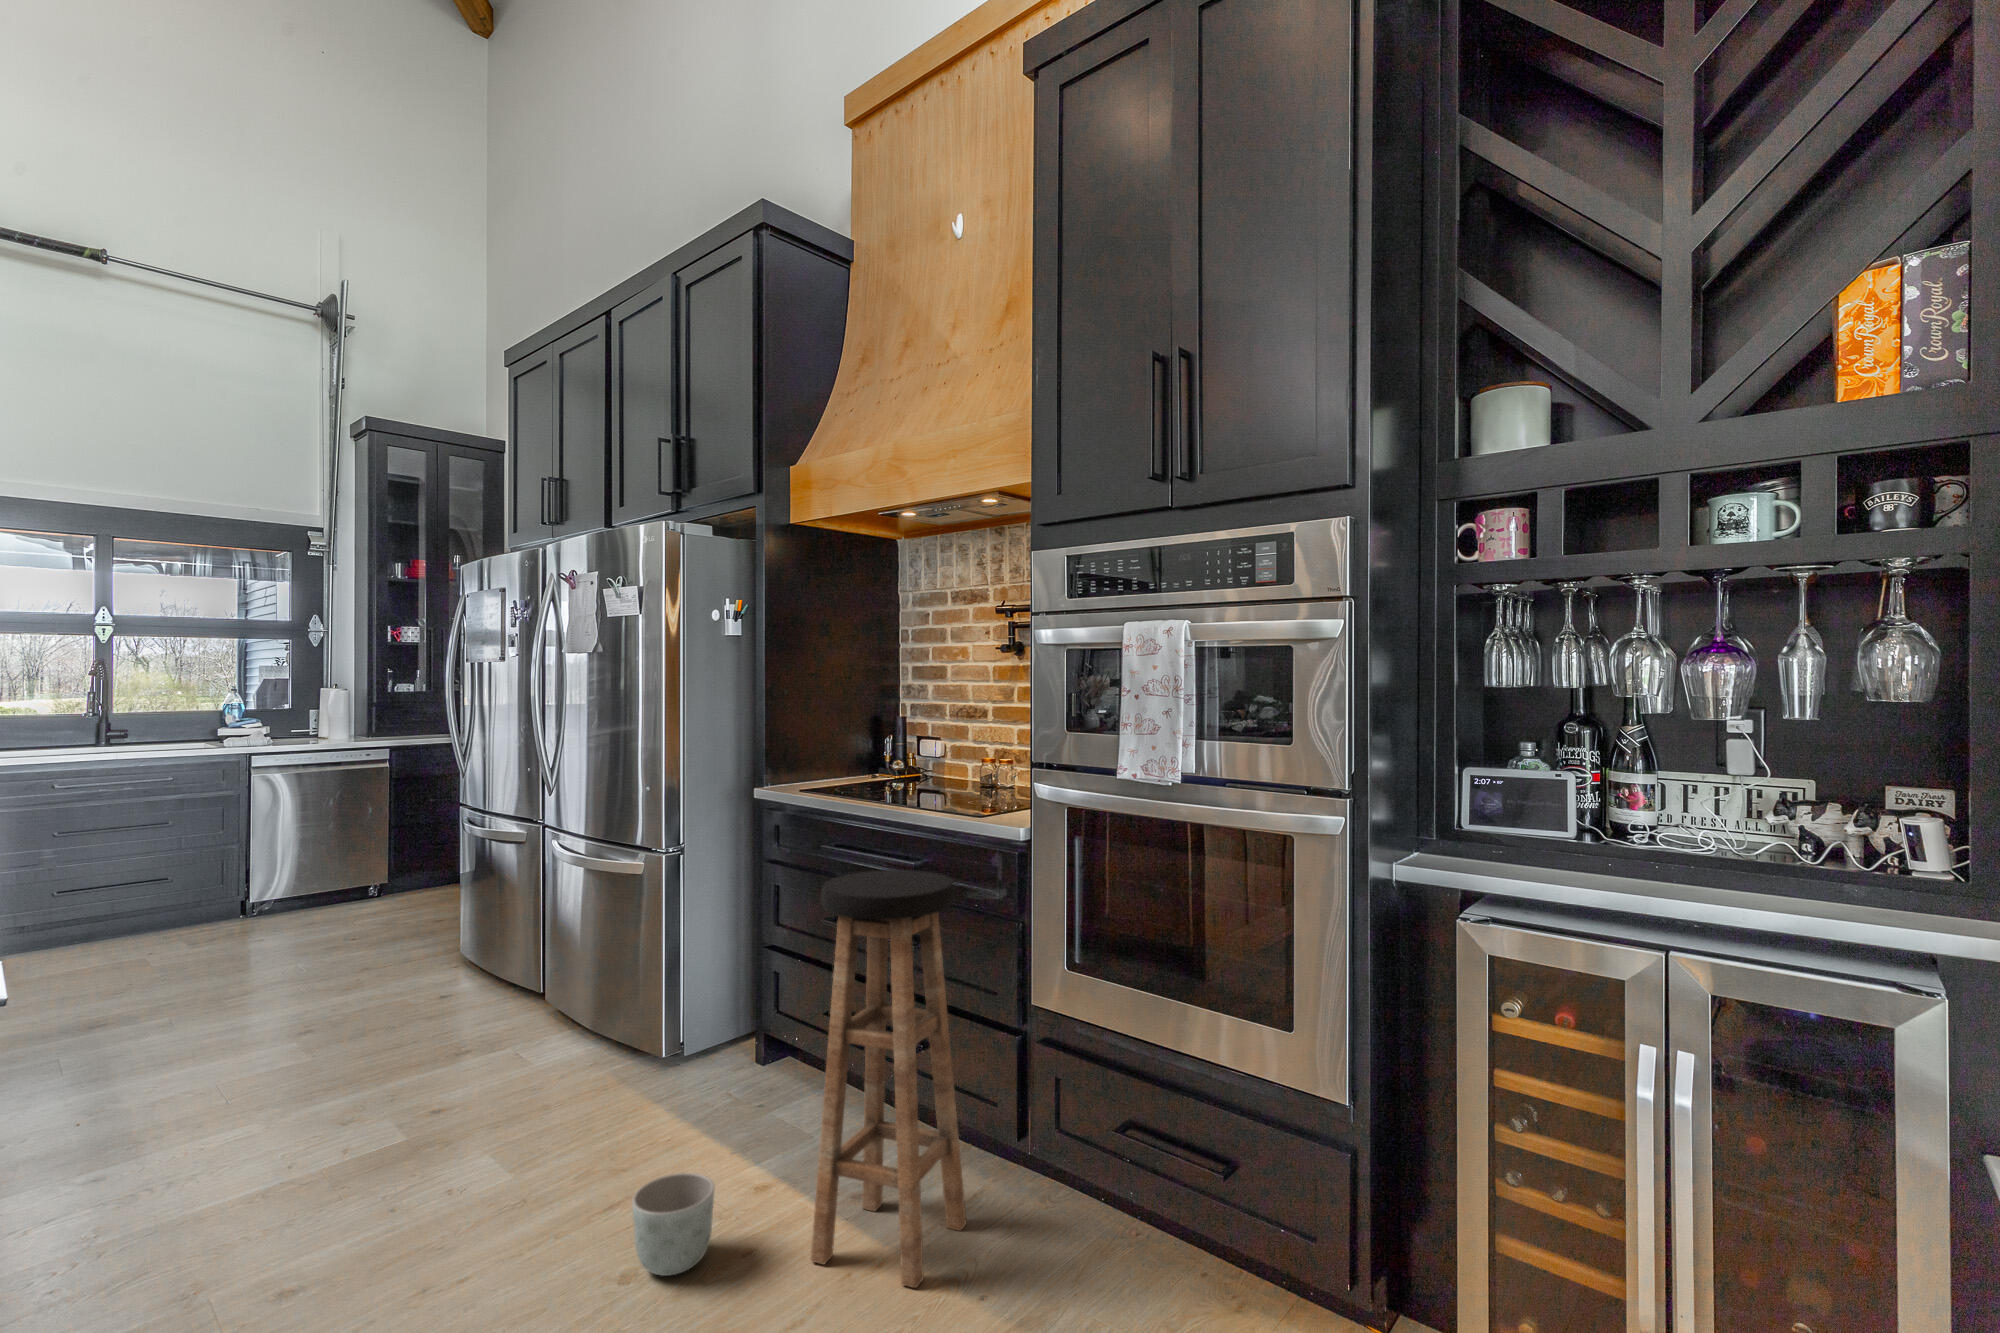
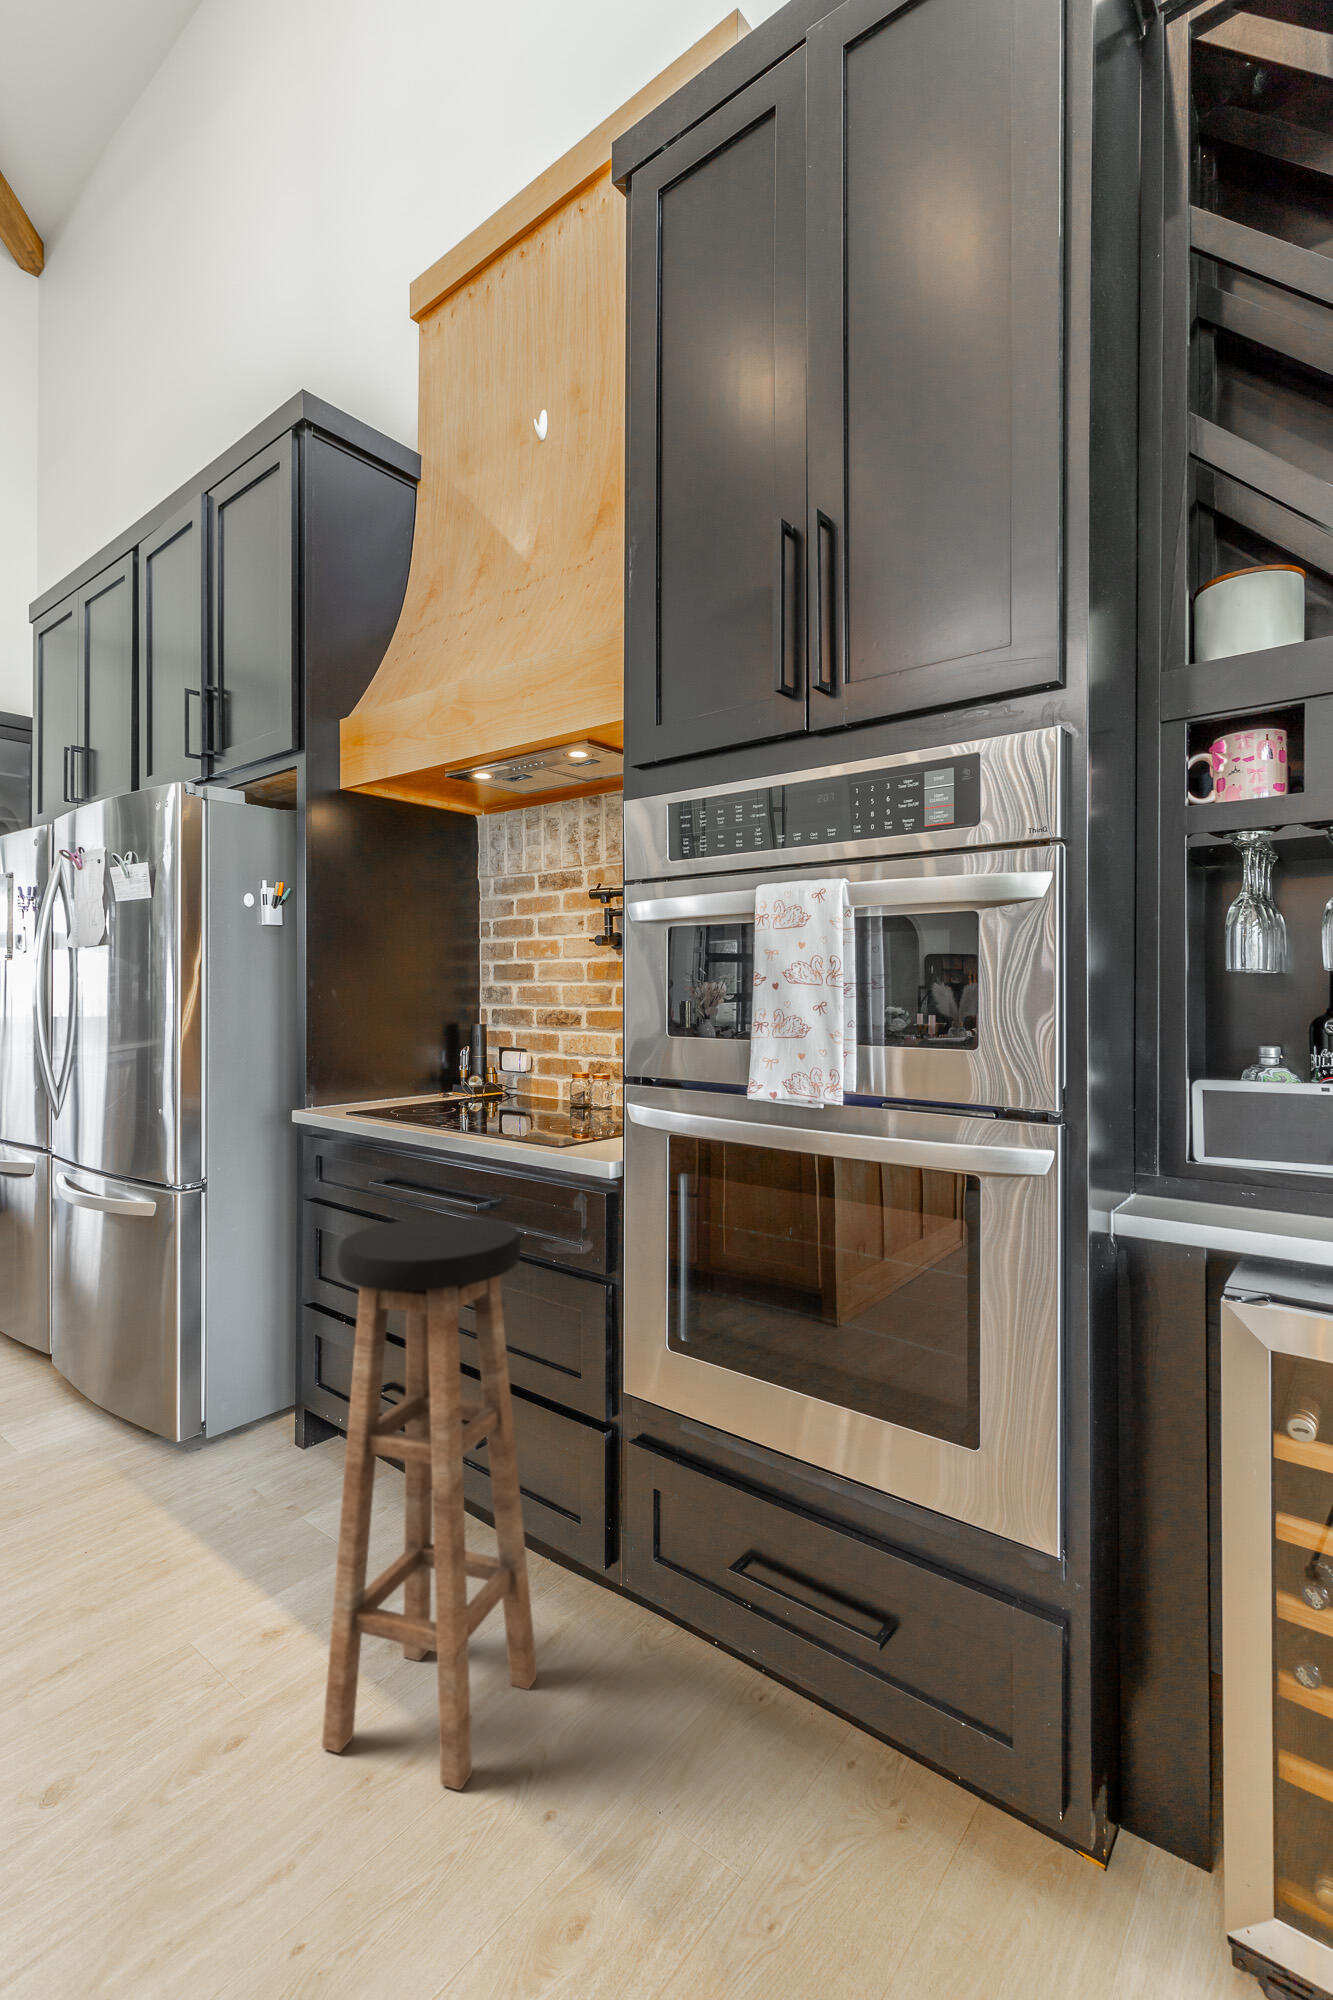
planter: present [632,1173,715,1276] -> none [70,1627,192,1781]

